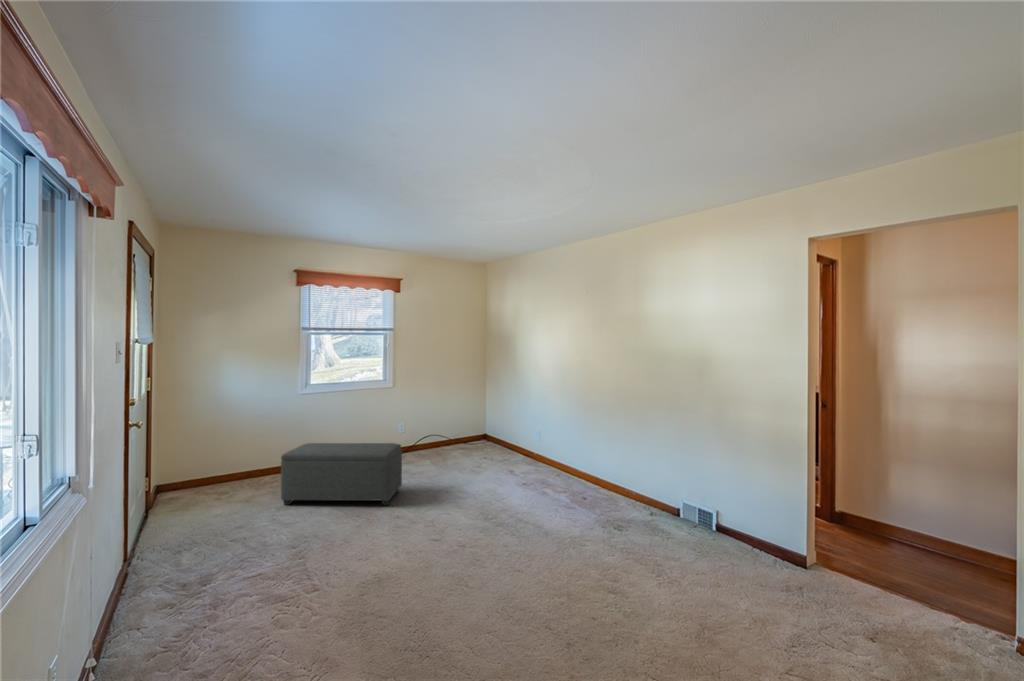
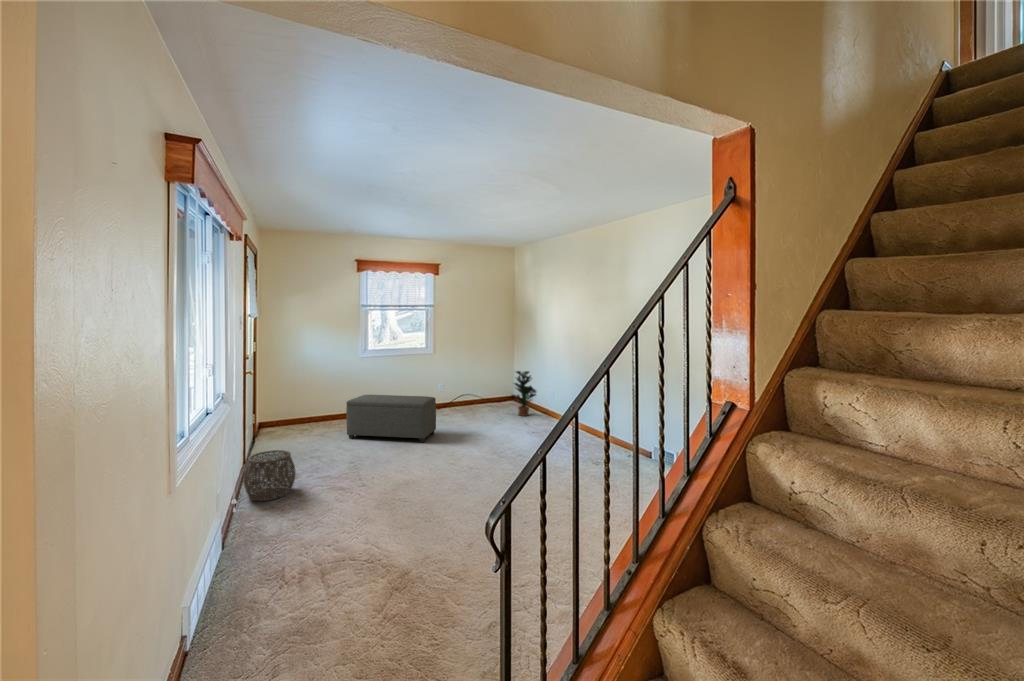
potted plant: none [488,405,520,460] -> present [514,371,536,416]
woven basket: none [107,547,200,640] -> present [243,450,296,501]

